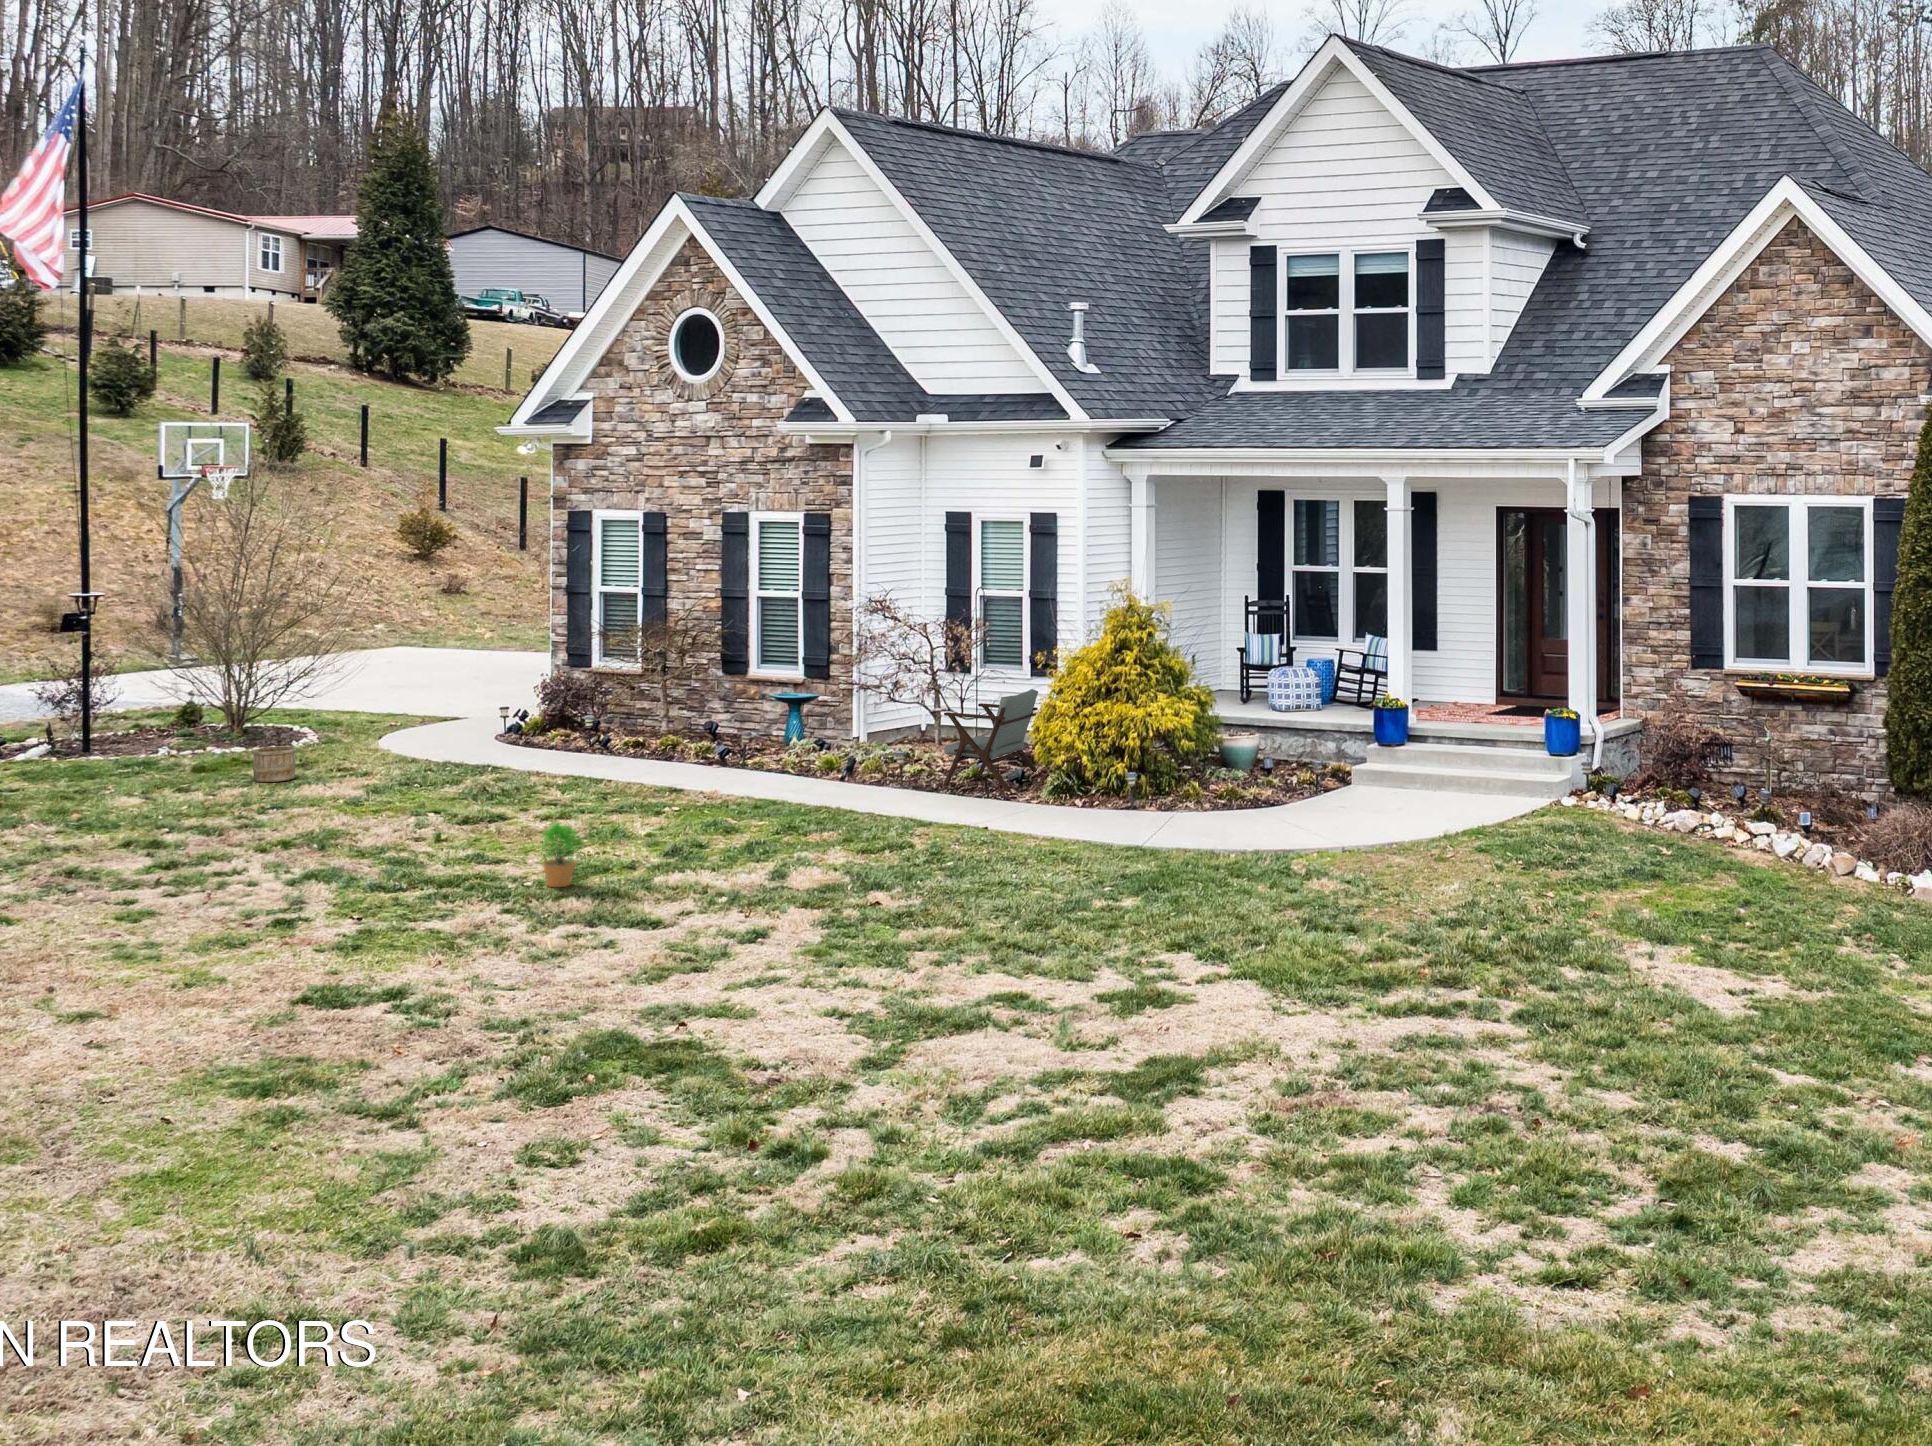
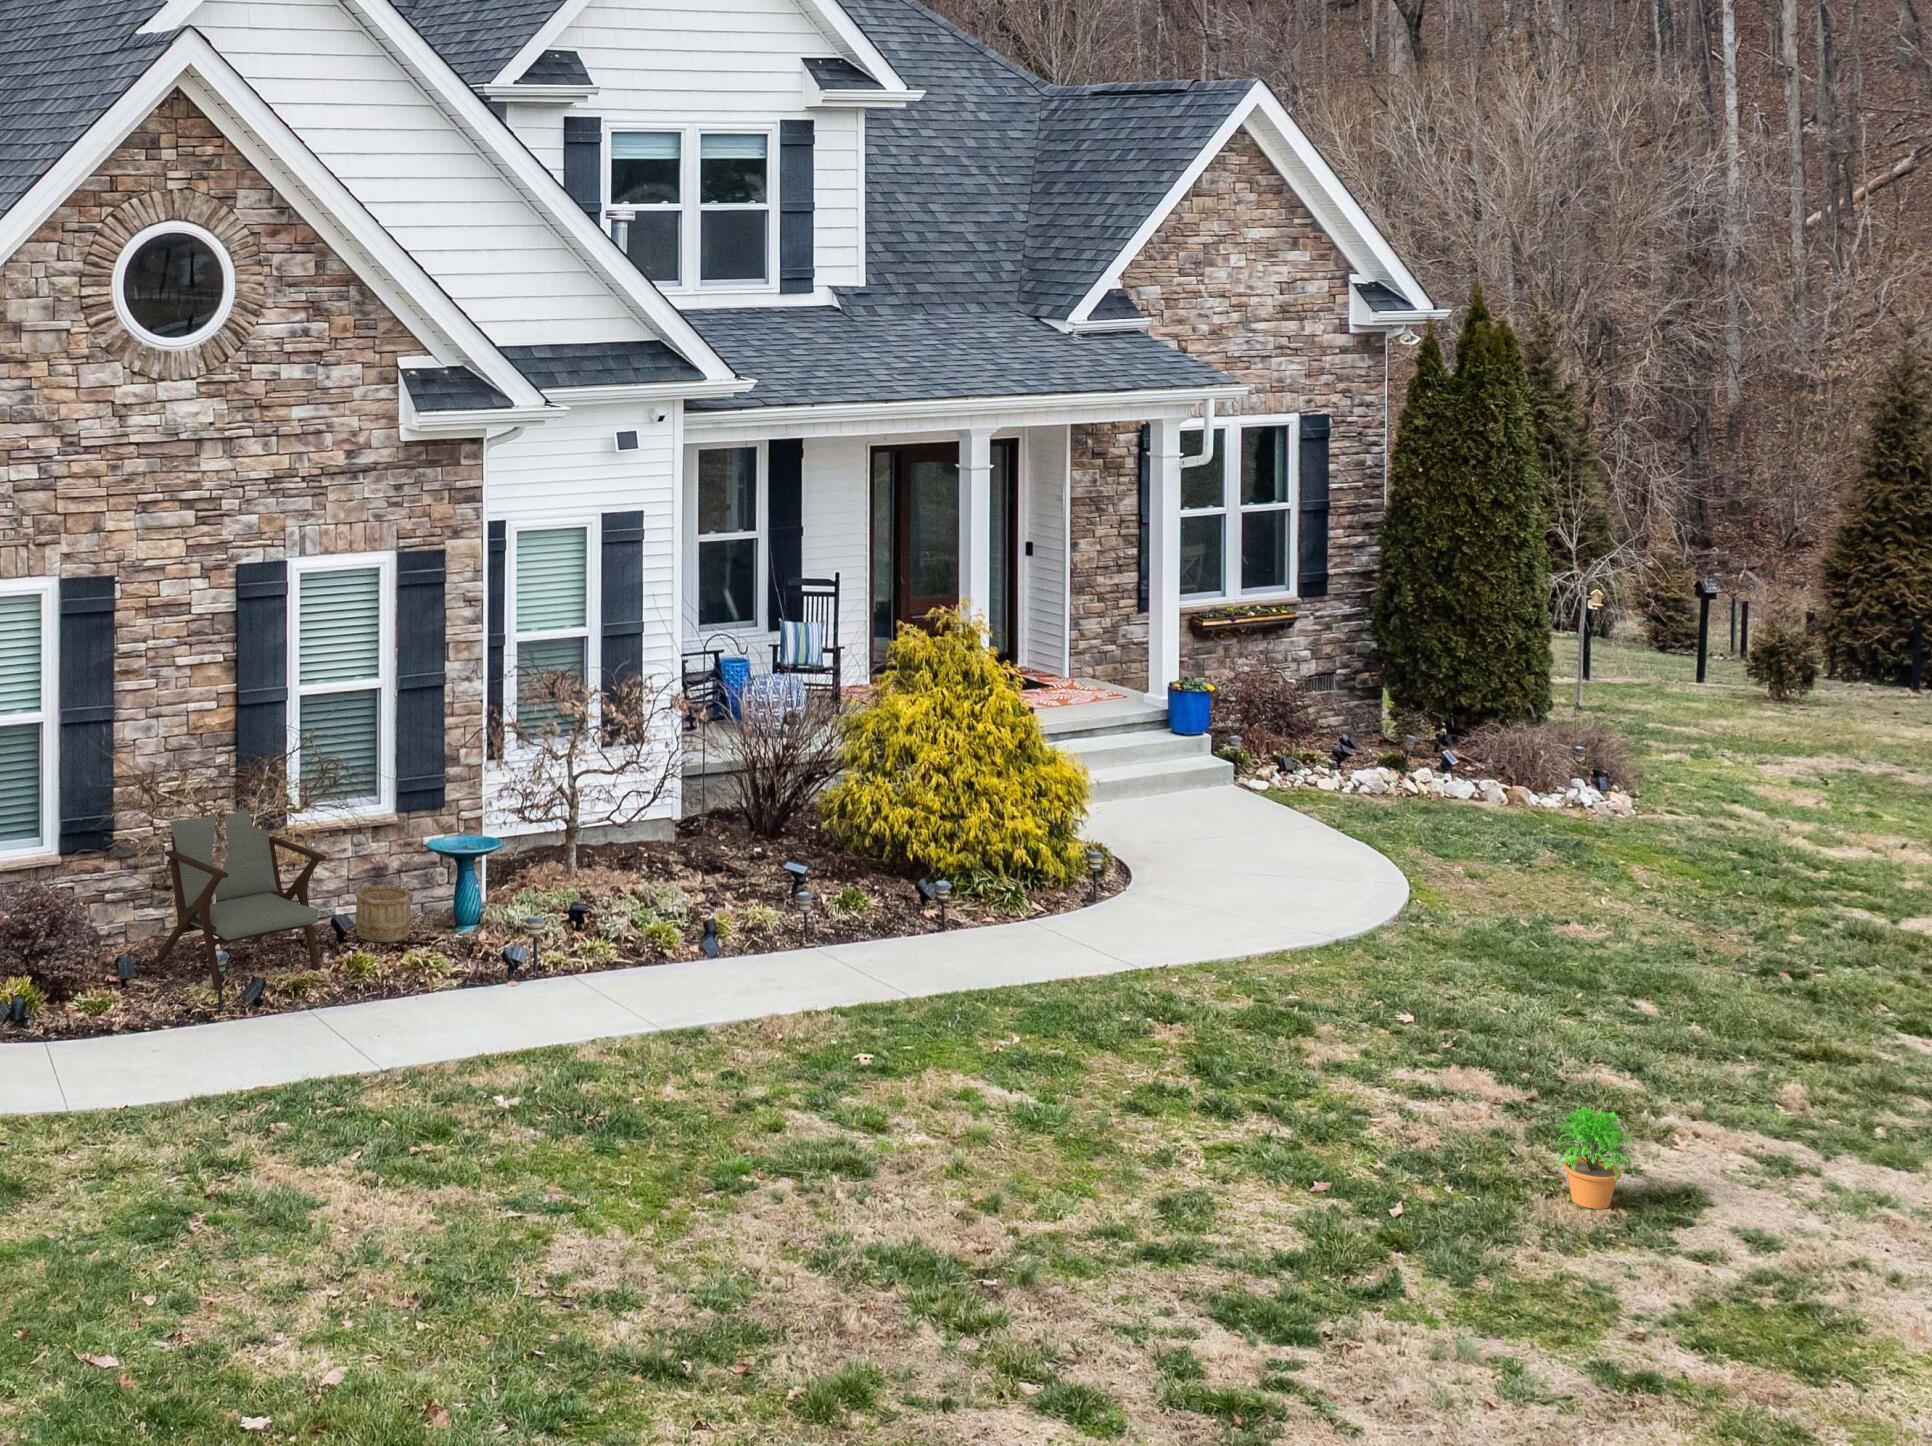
lounge chair: present [943,689,1038,792] -> present [154,810,326,991]
wooden bucket: present [253,746,296,782] -> present [355,885,412,942]

